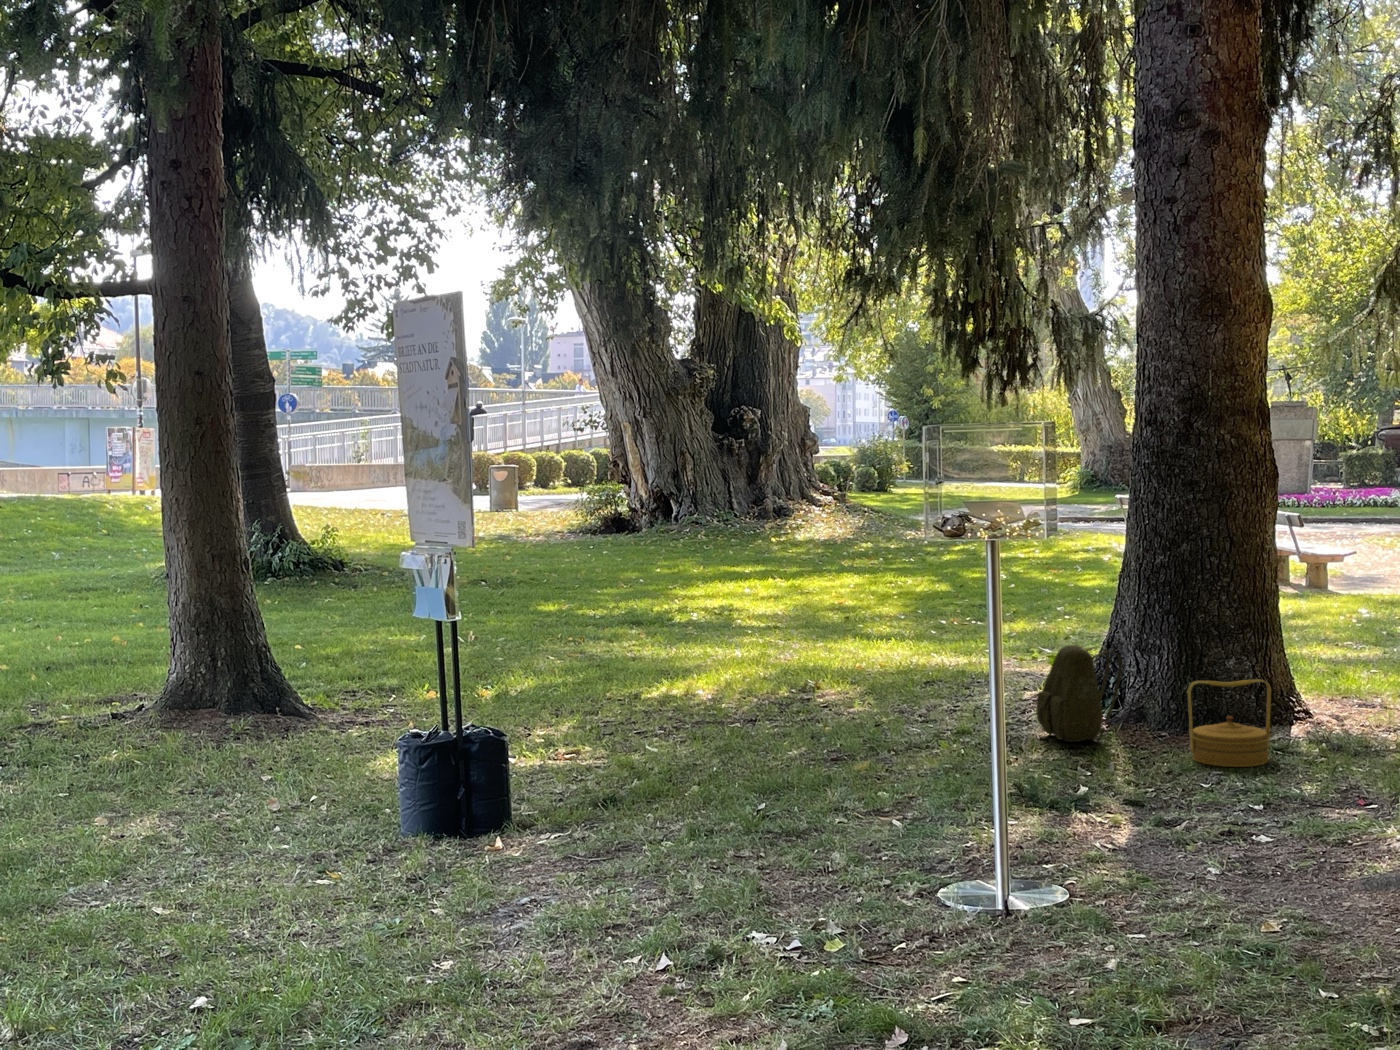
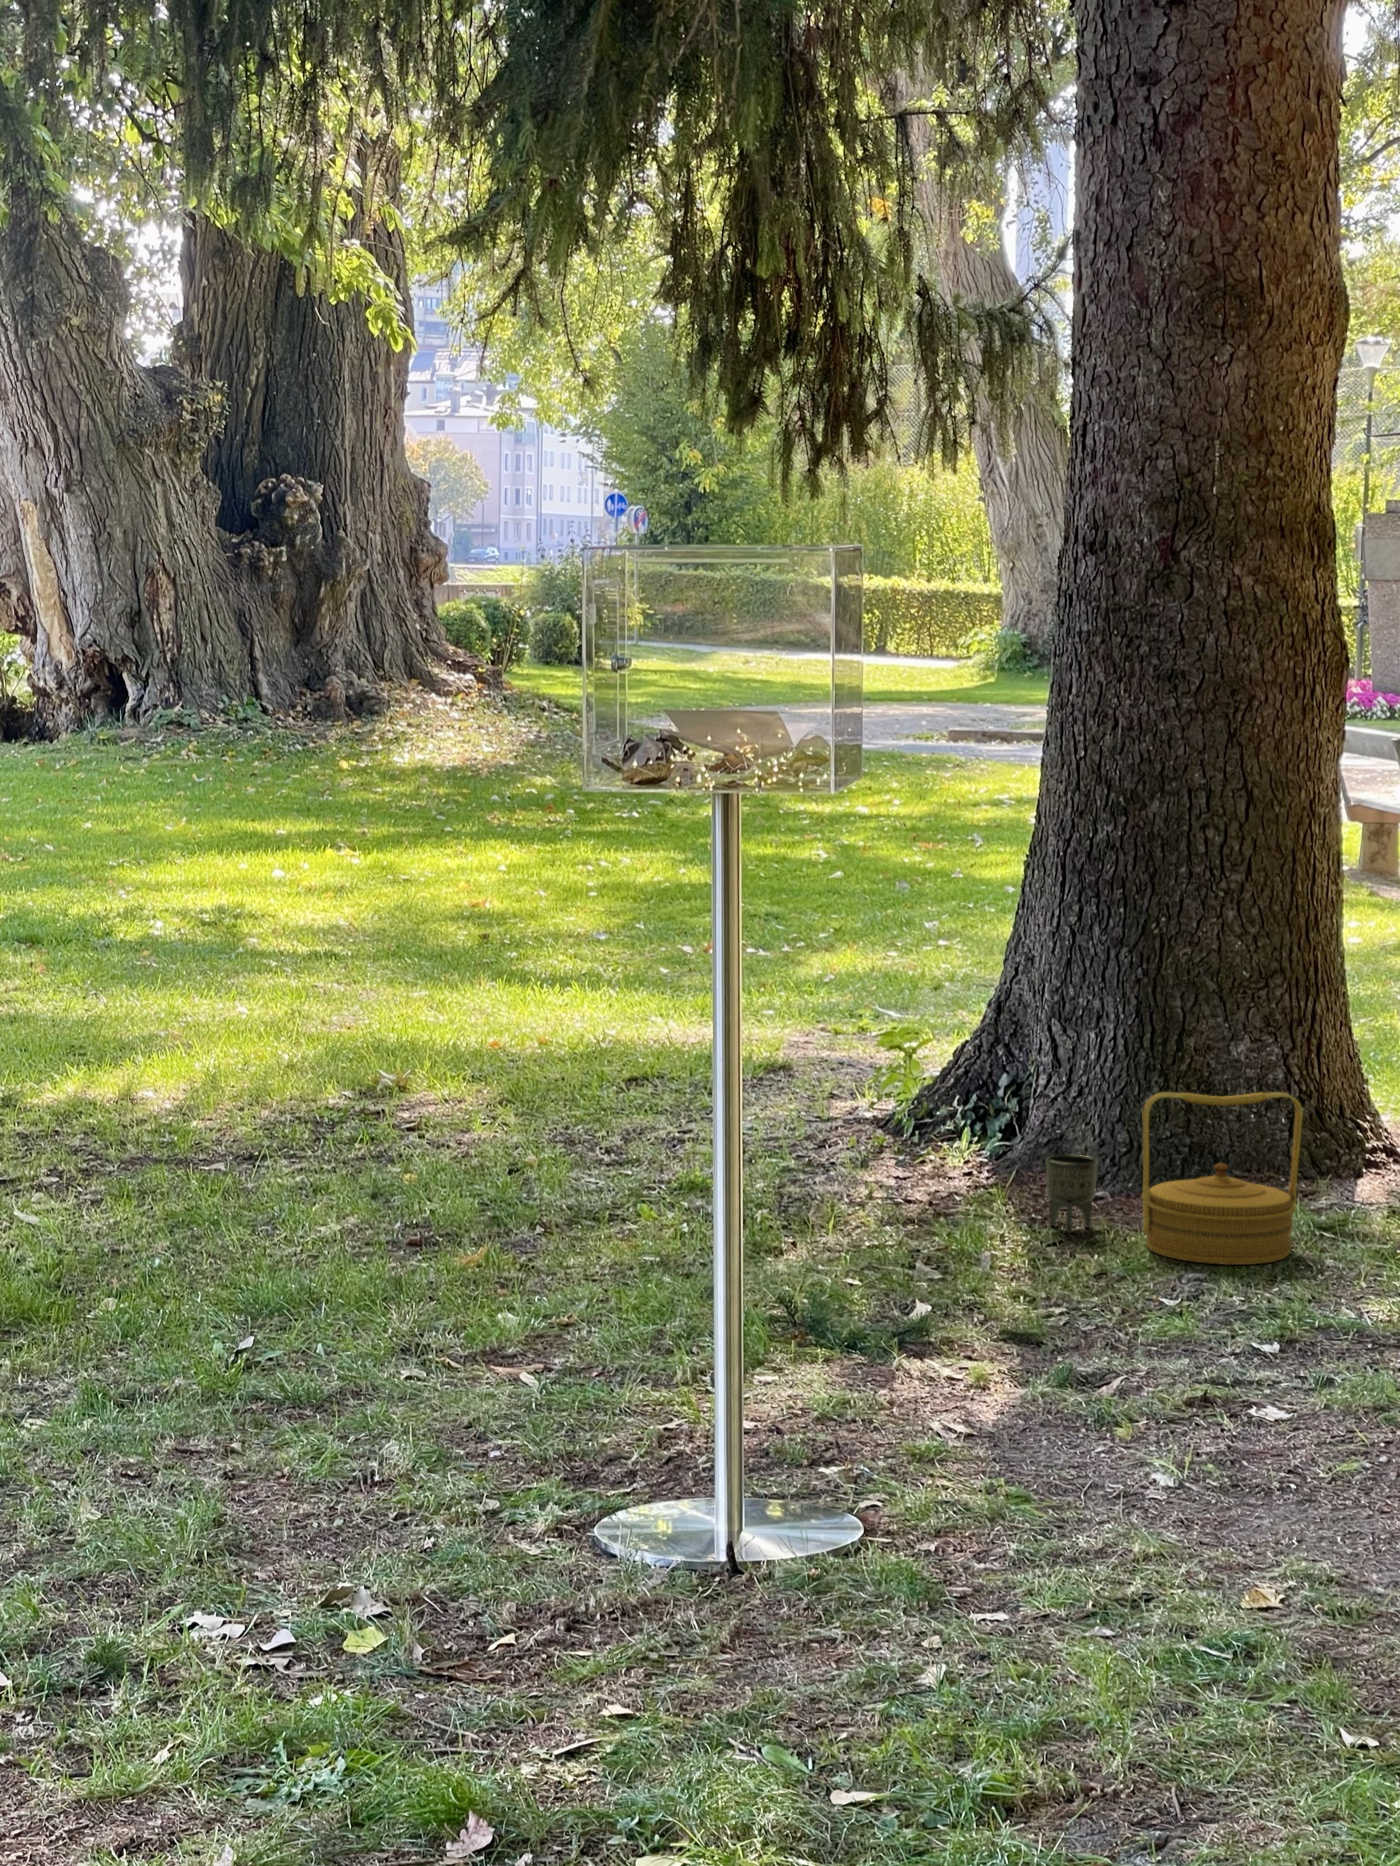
backpack: present [1037,645,1122,742] -> none [851,1015,1022,1209]
planter: none [1138,713,1165,753] -> present [1046,1155,1098,1232]

